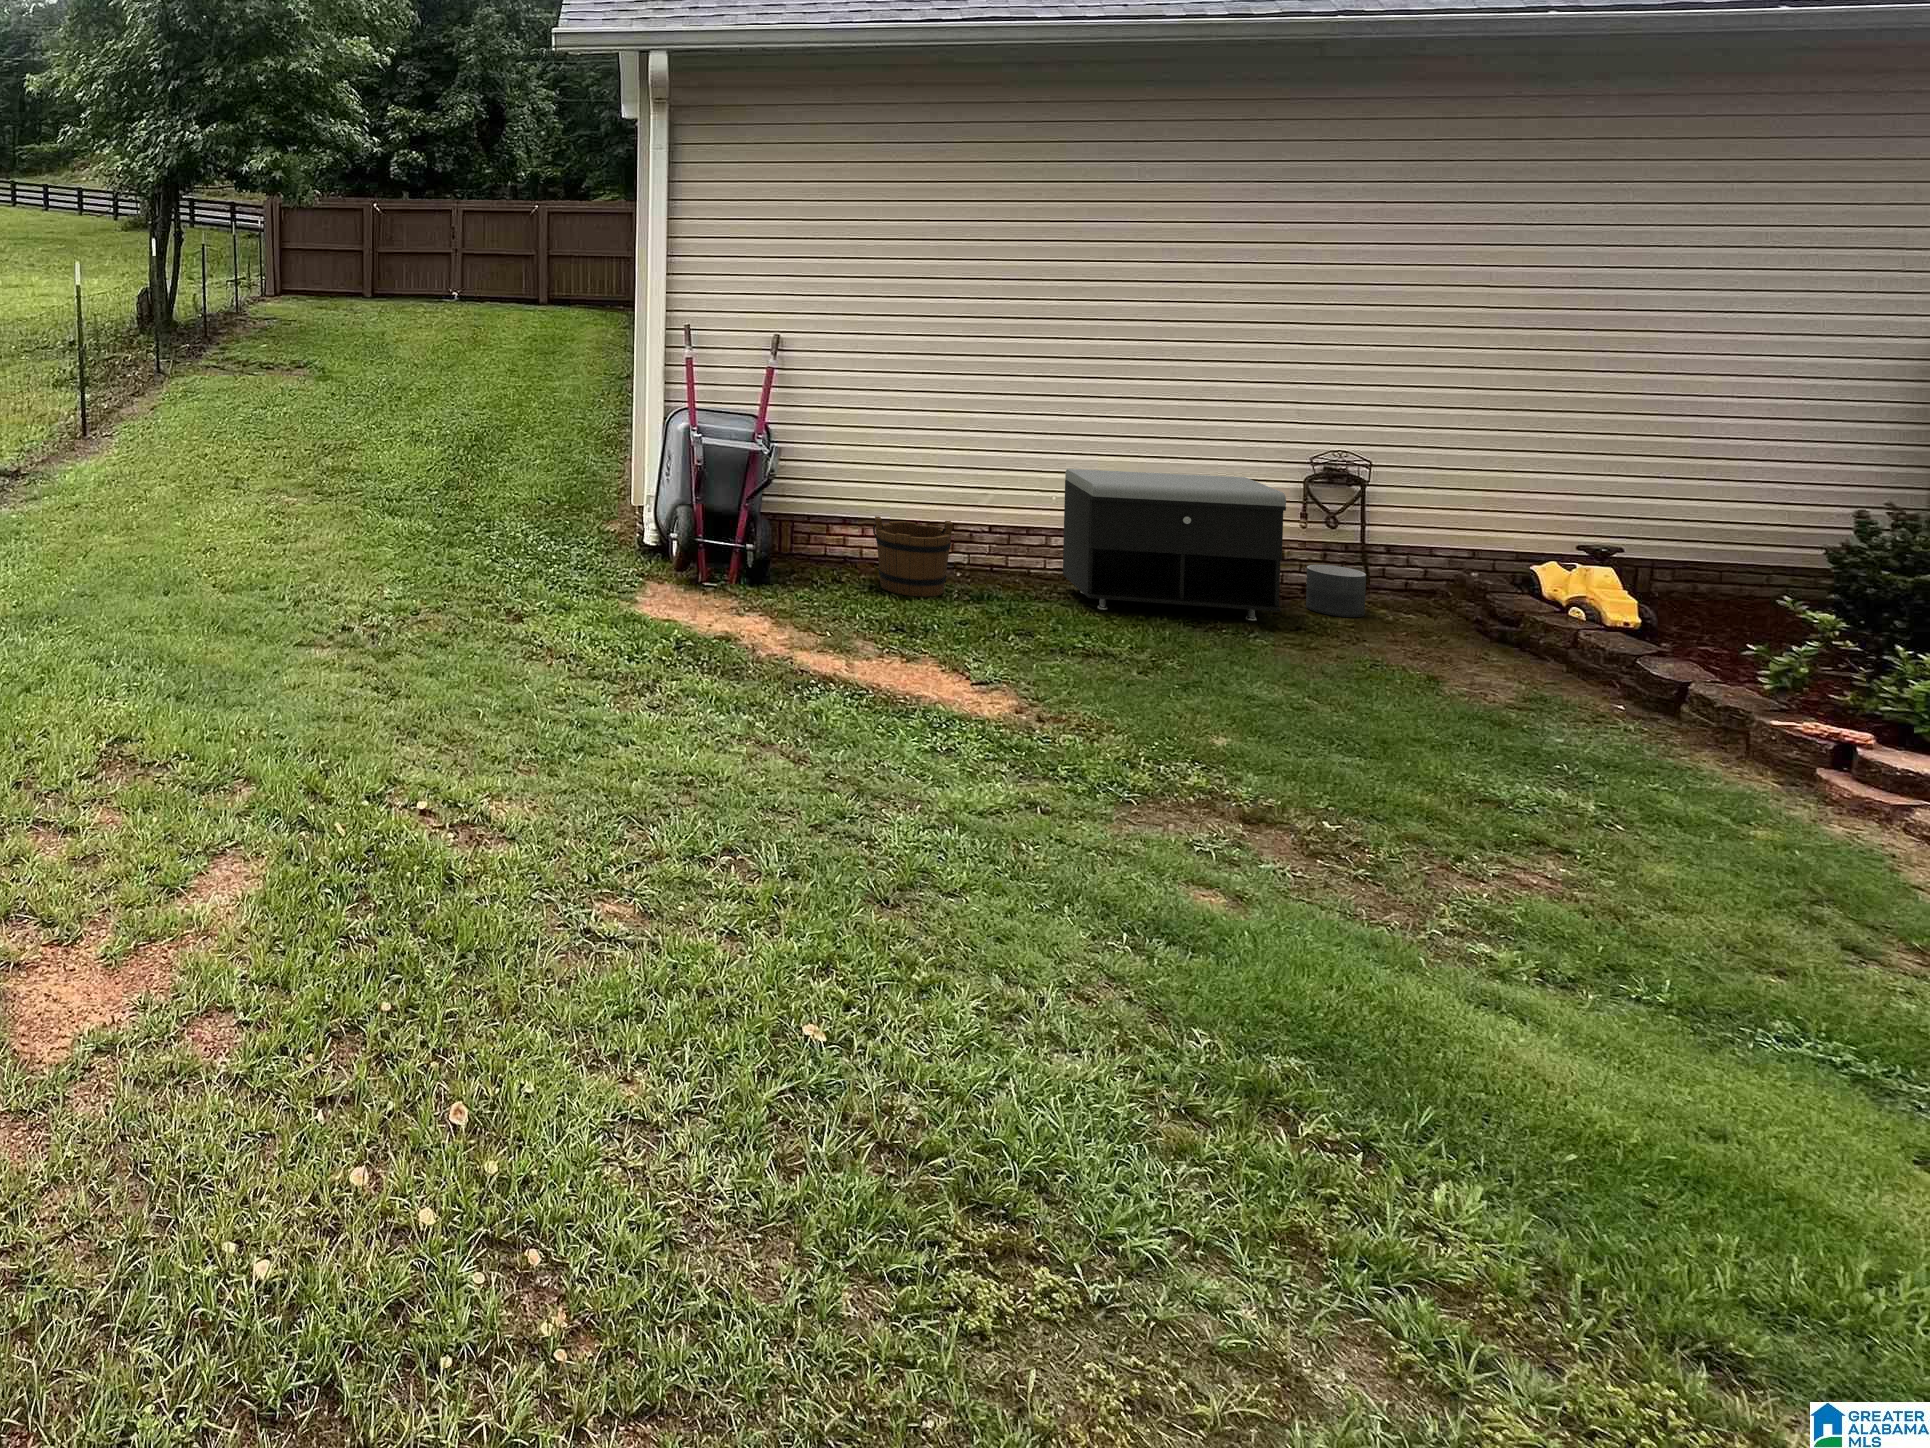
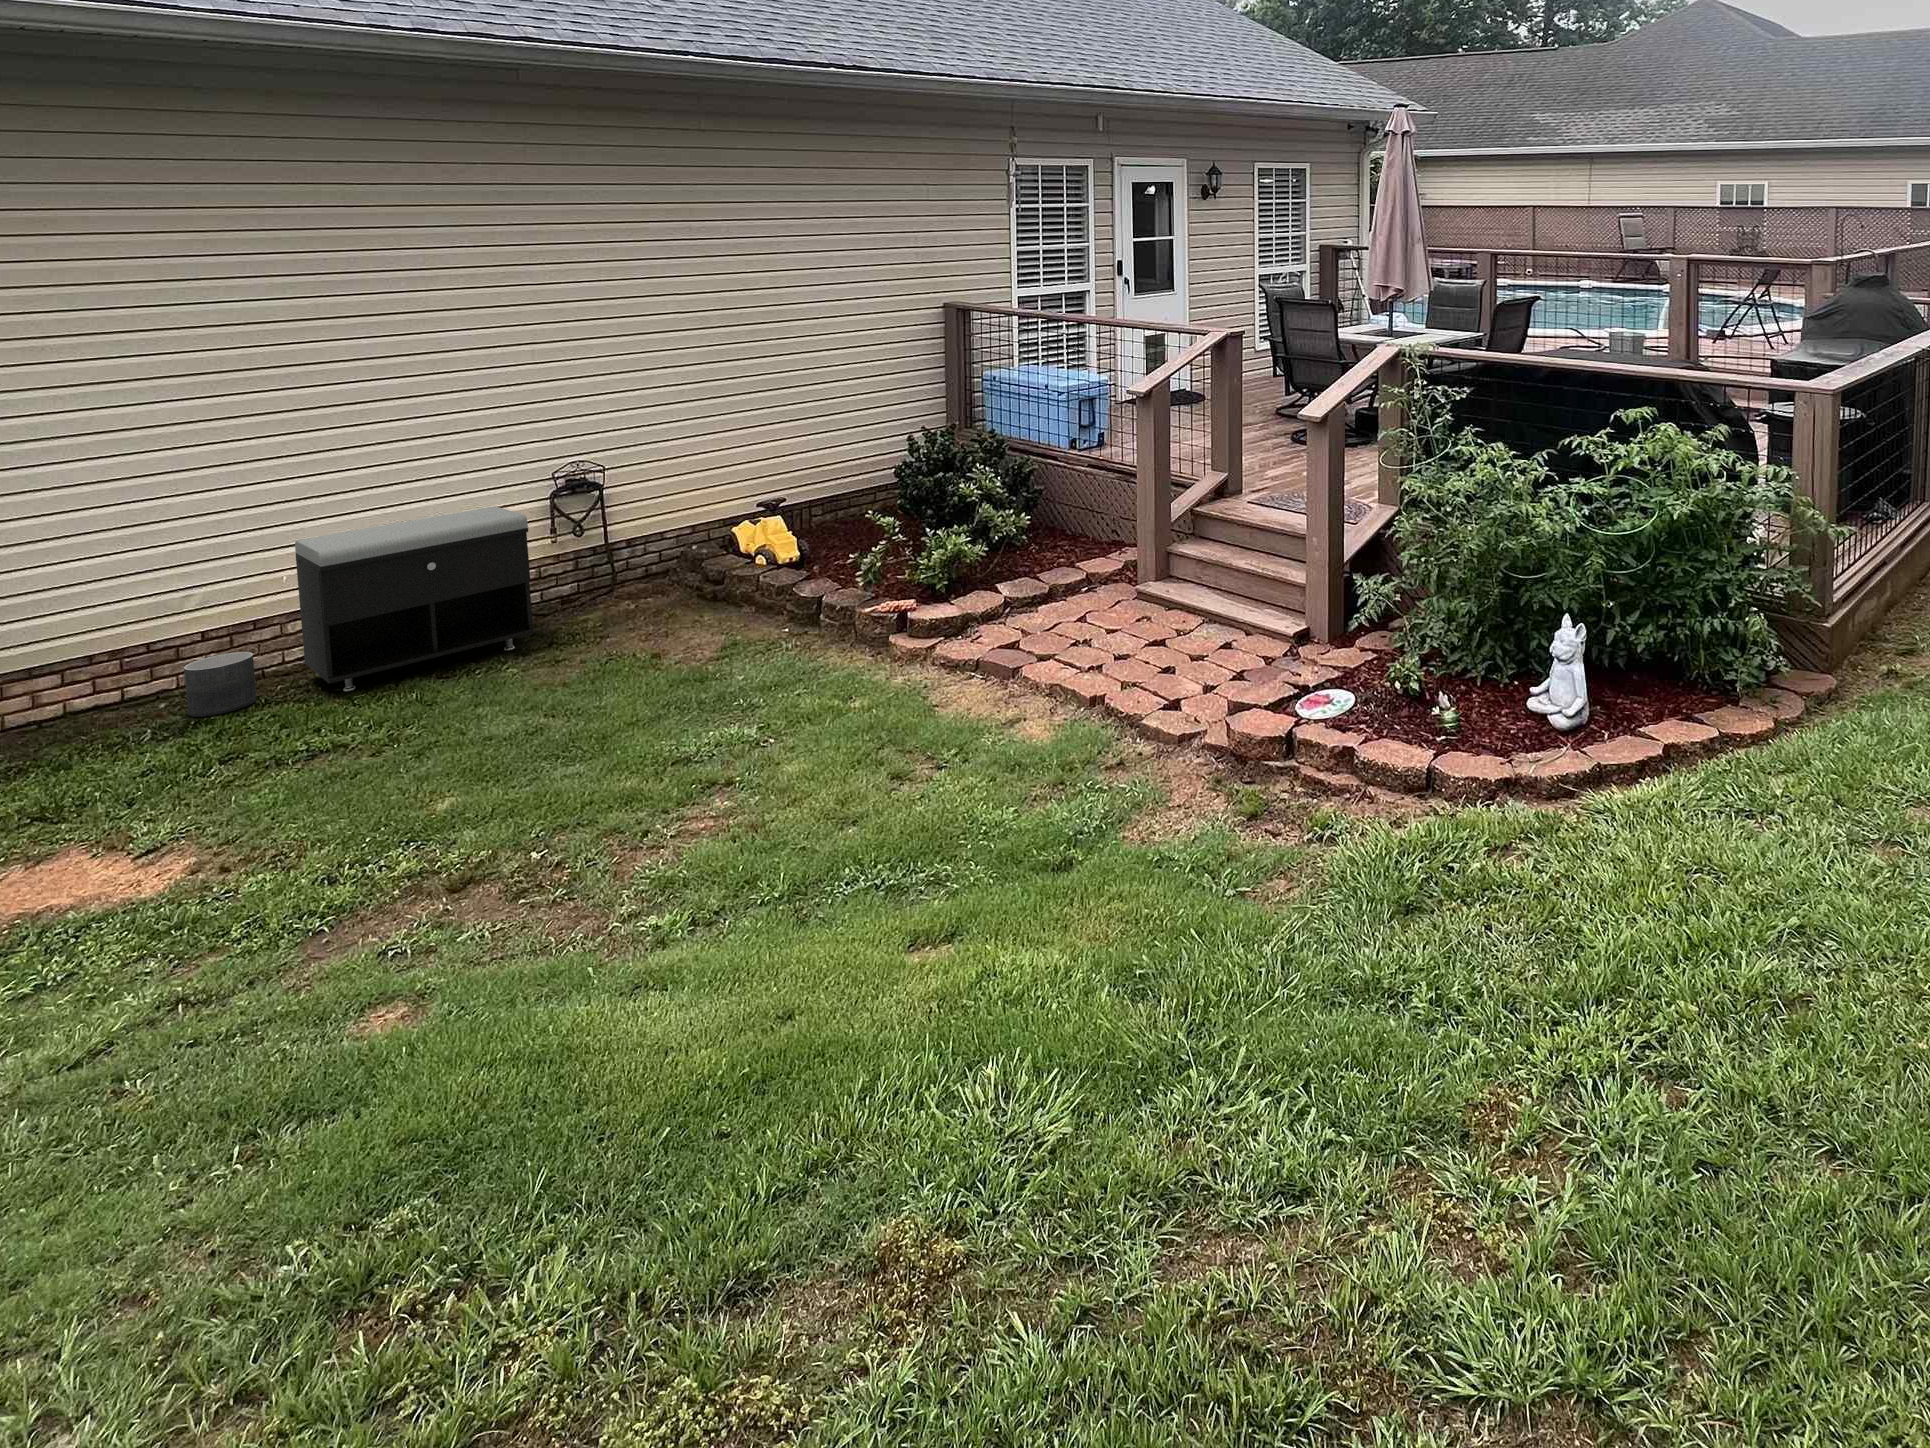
bucket: present [873,516,952,597] -> none [7,643,138,765]
planter: present [1306,565,1366,617] -> present [184,652,256,717]

